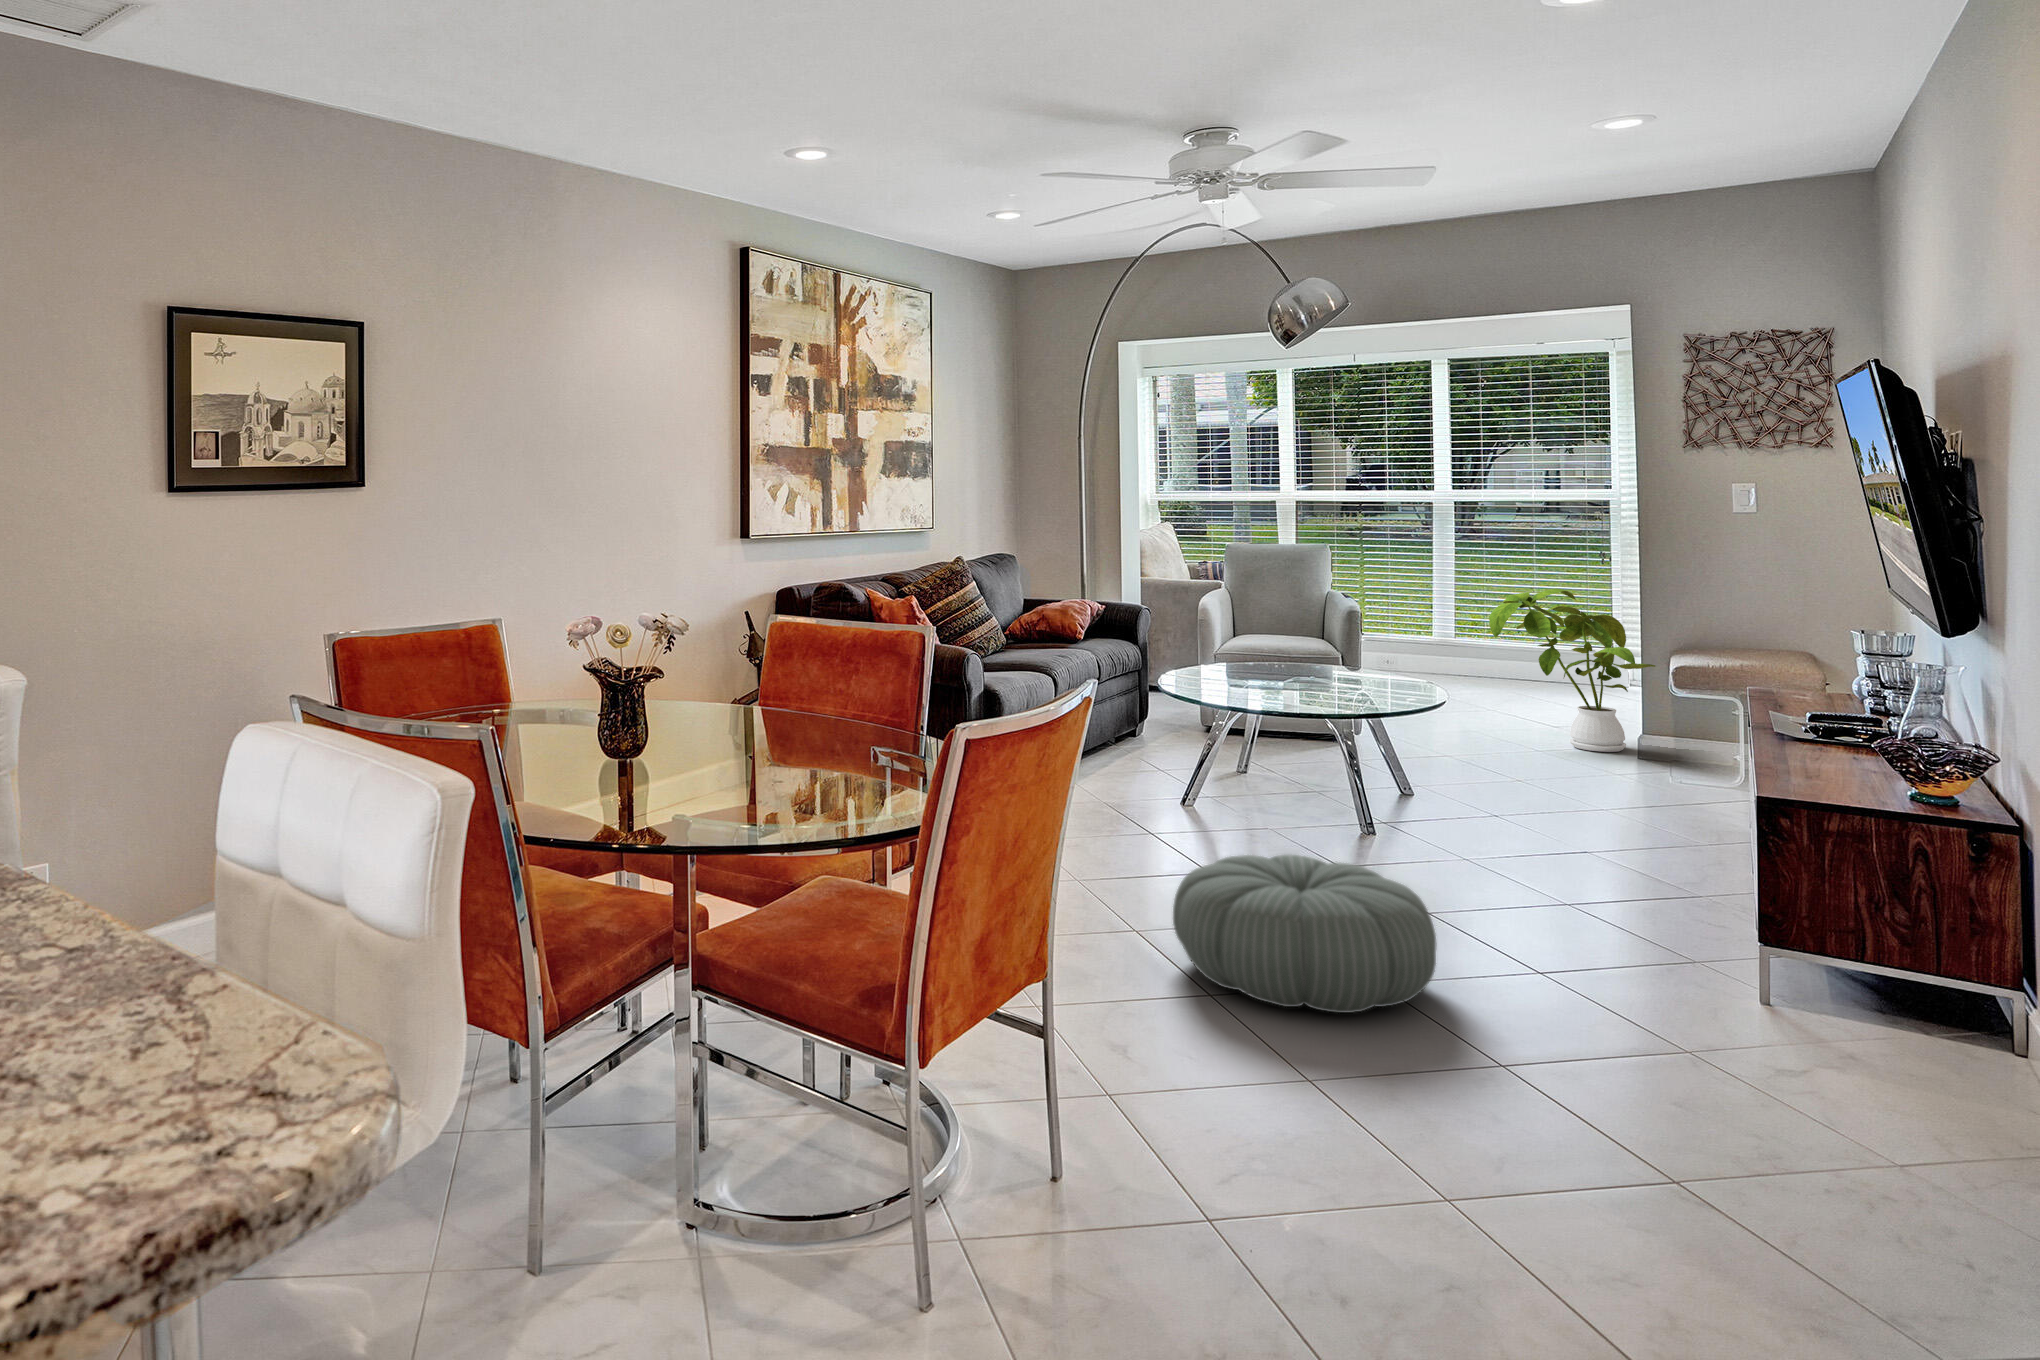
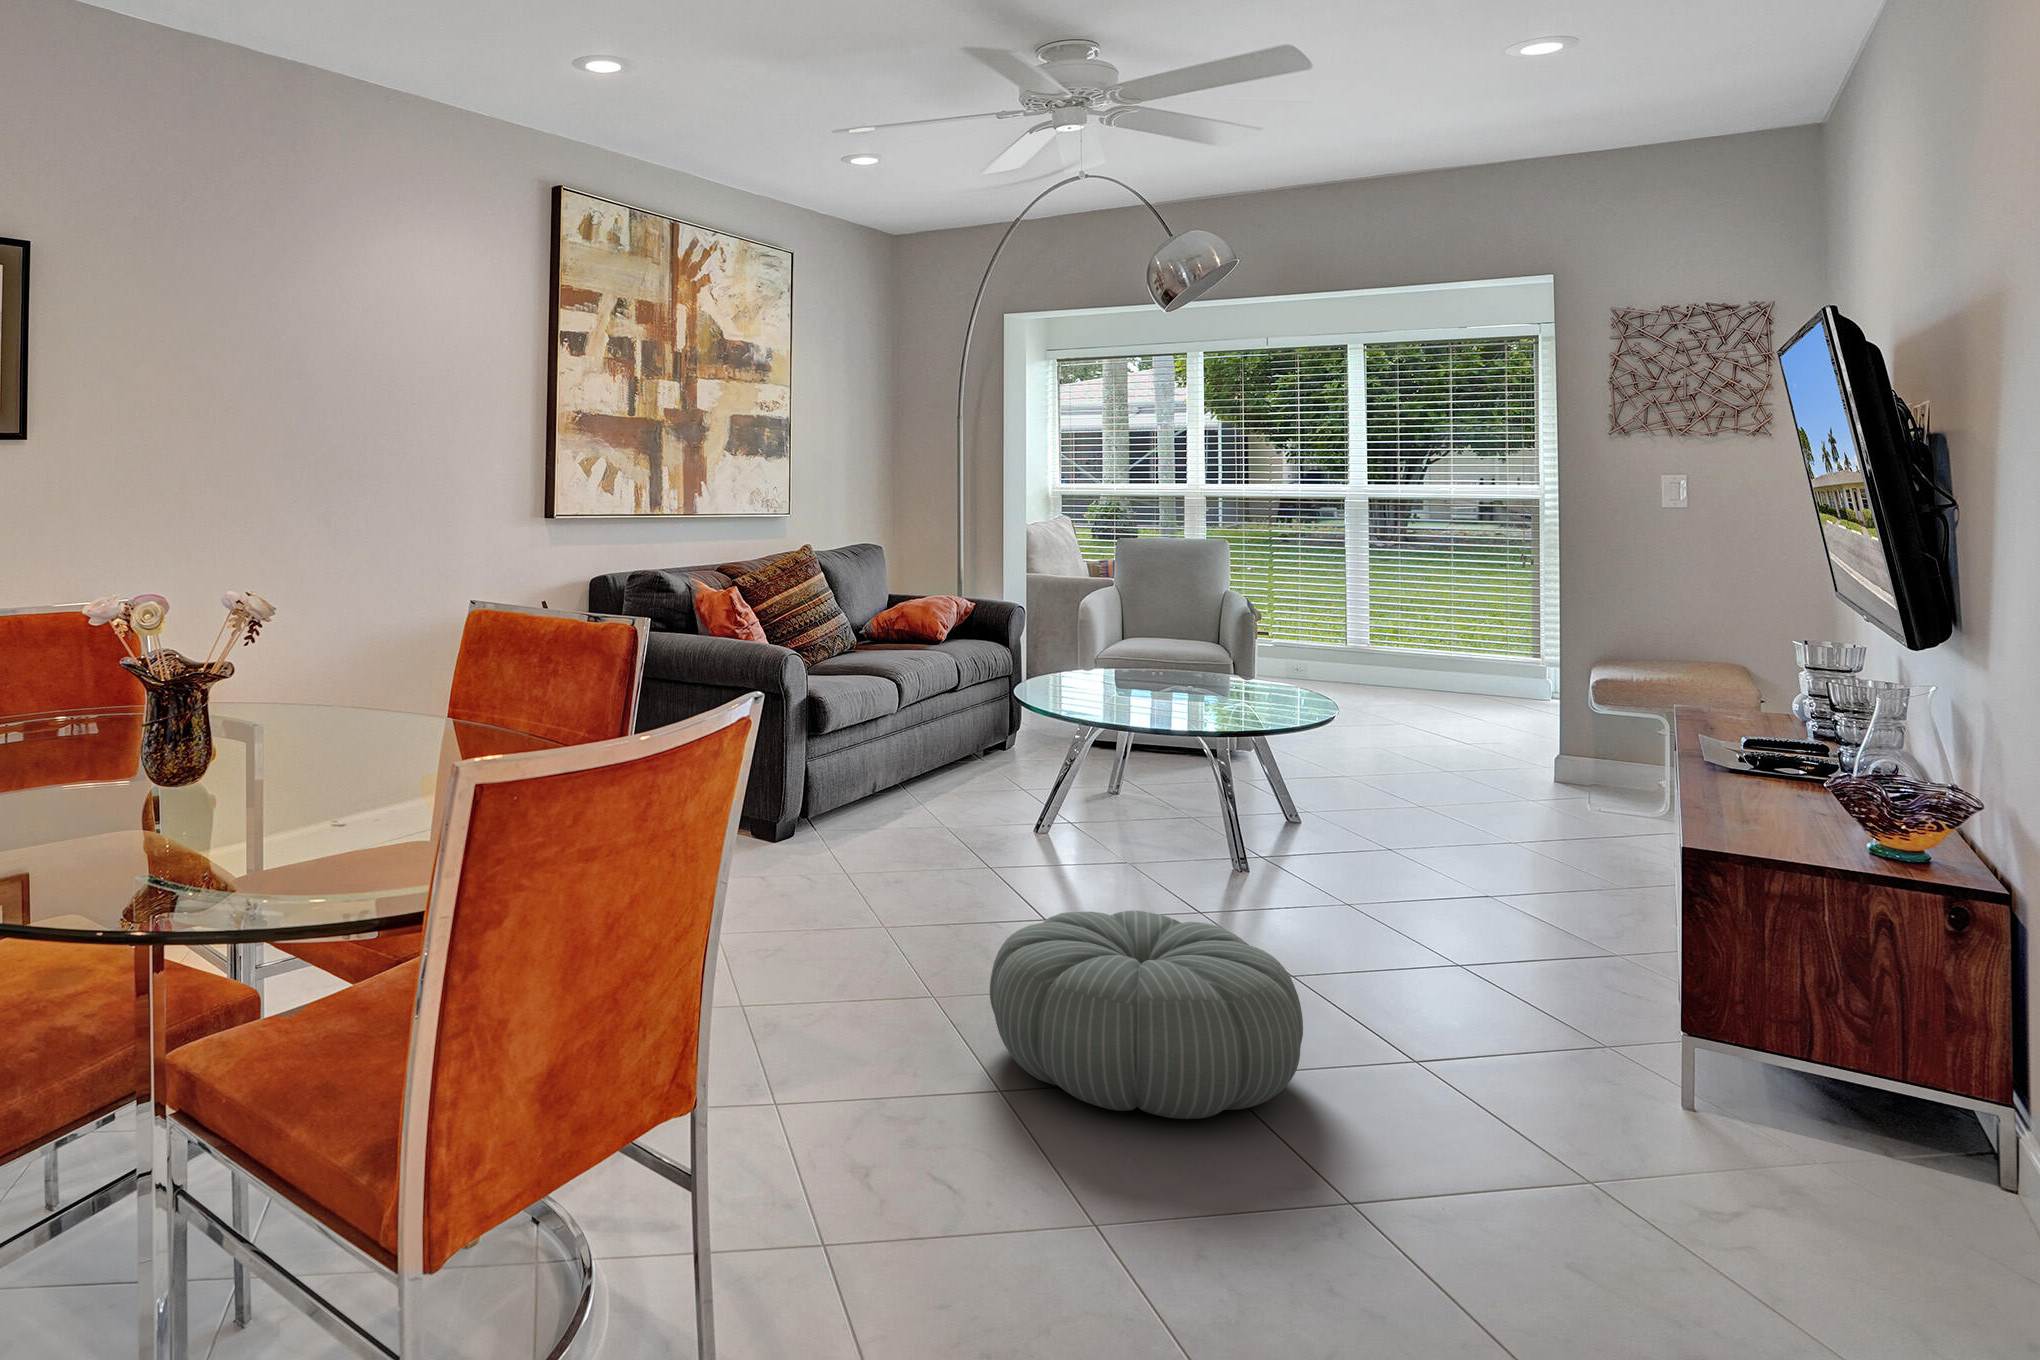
house plant: present [1489,588,1655,752] -> none [1395,591,1574,774]

